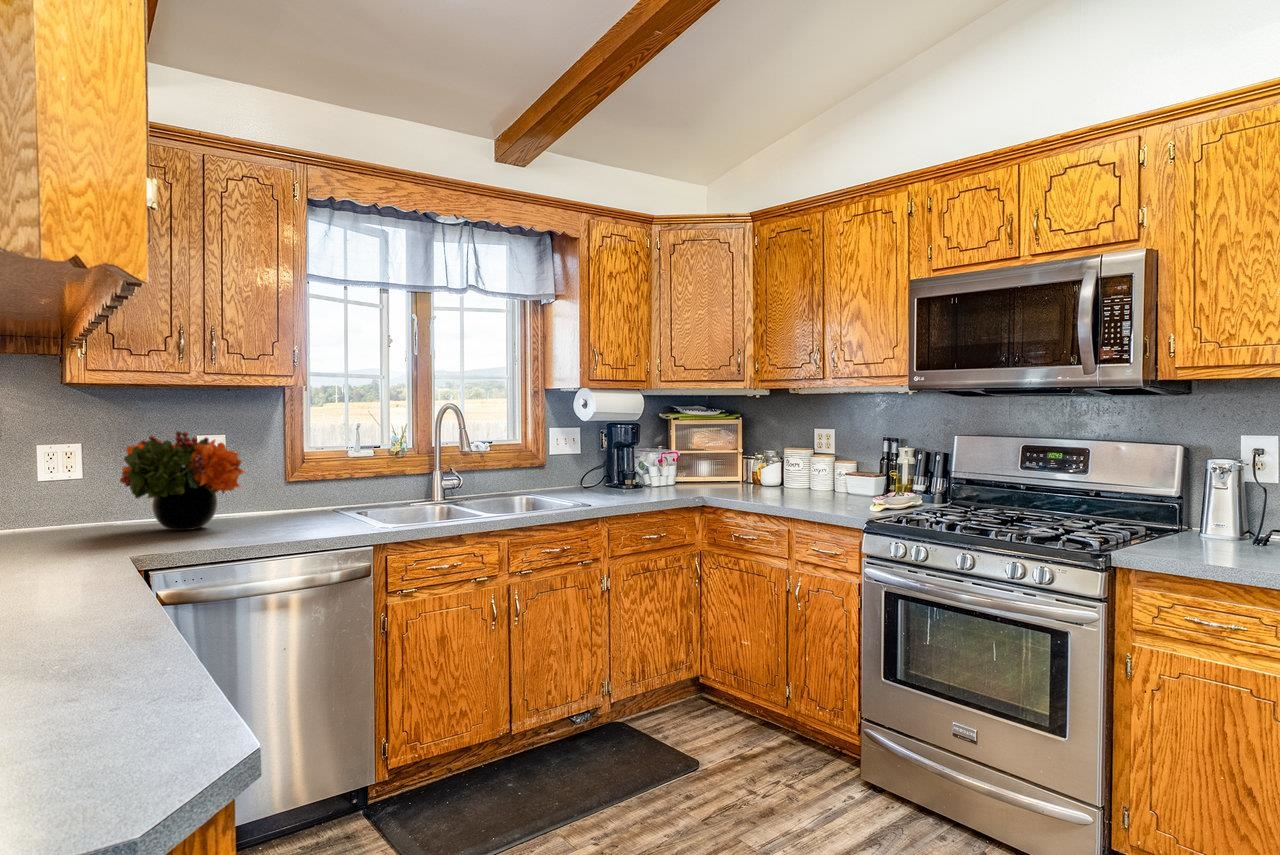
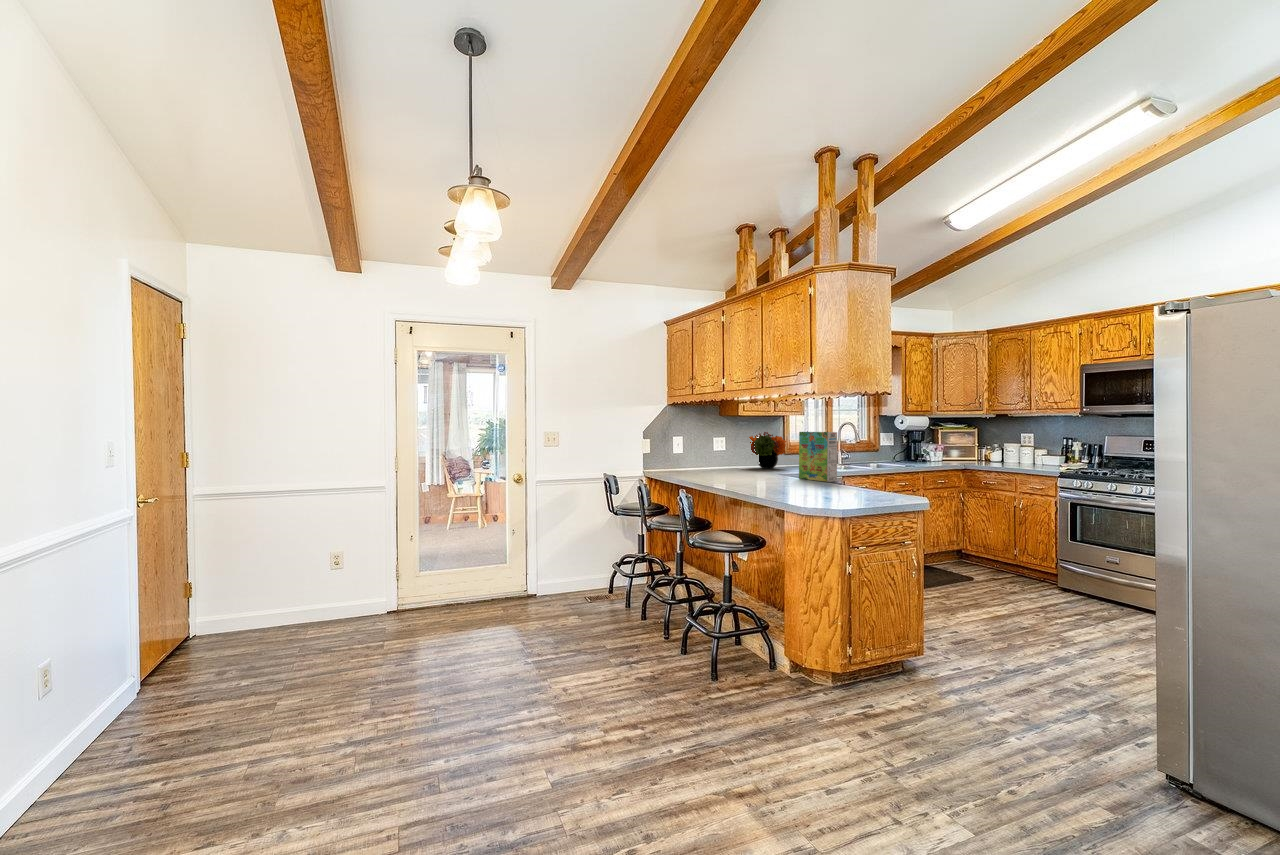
cereal box: none [33,439,106,633] -> present [799,432,837,482]

